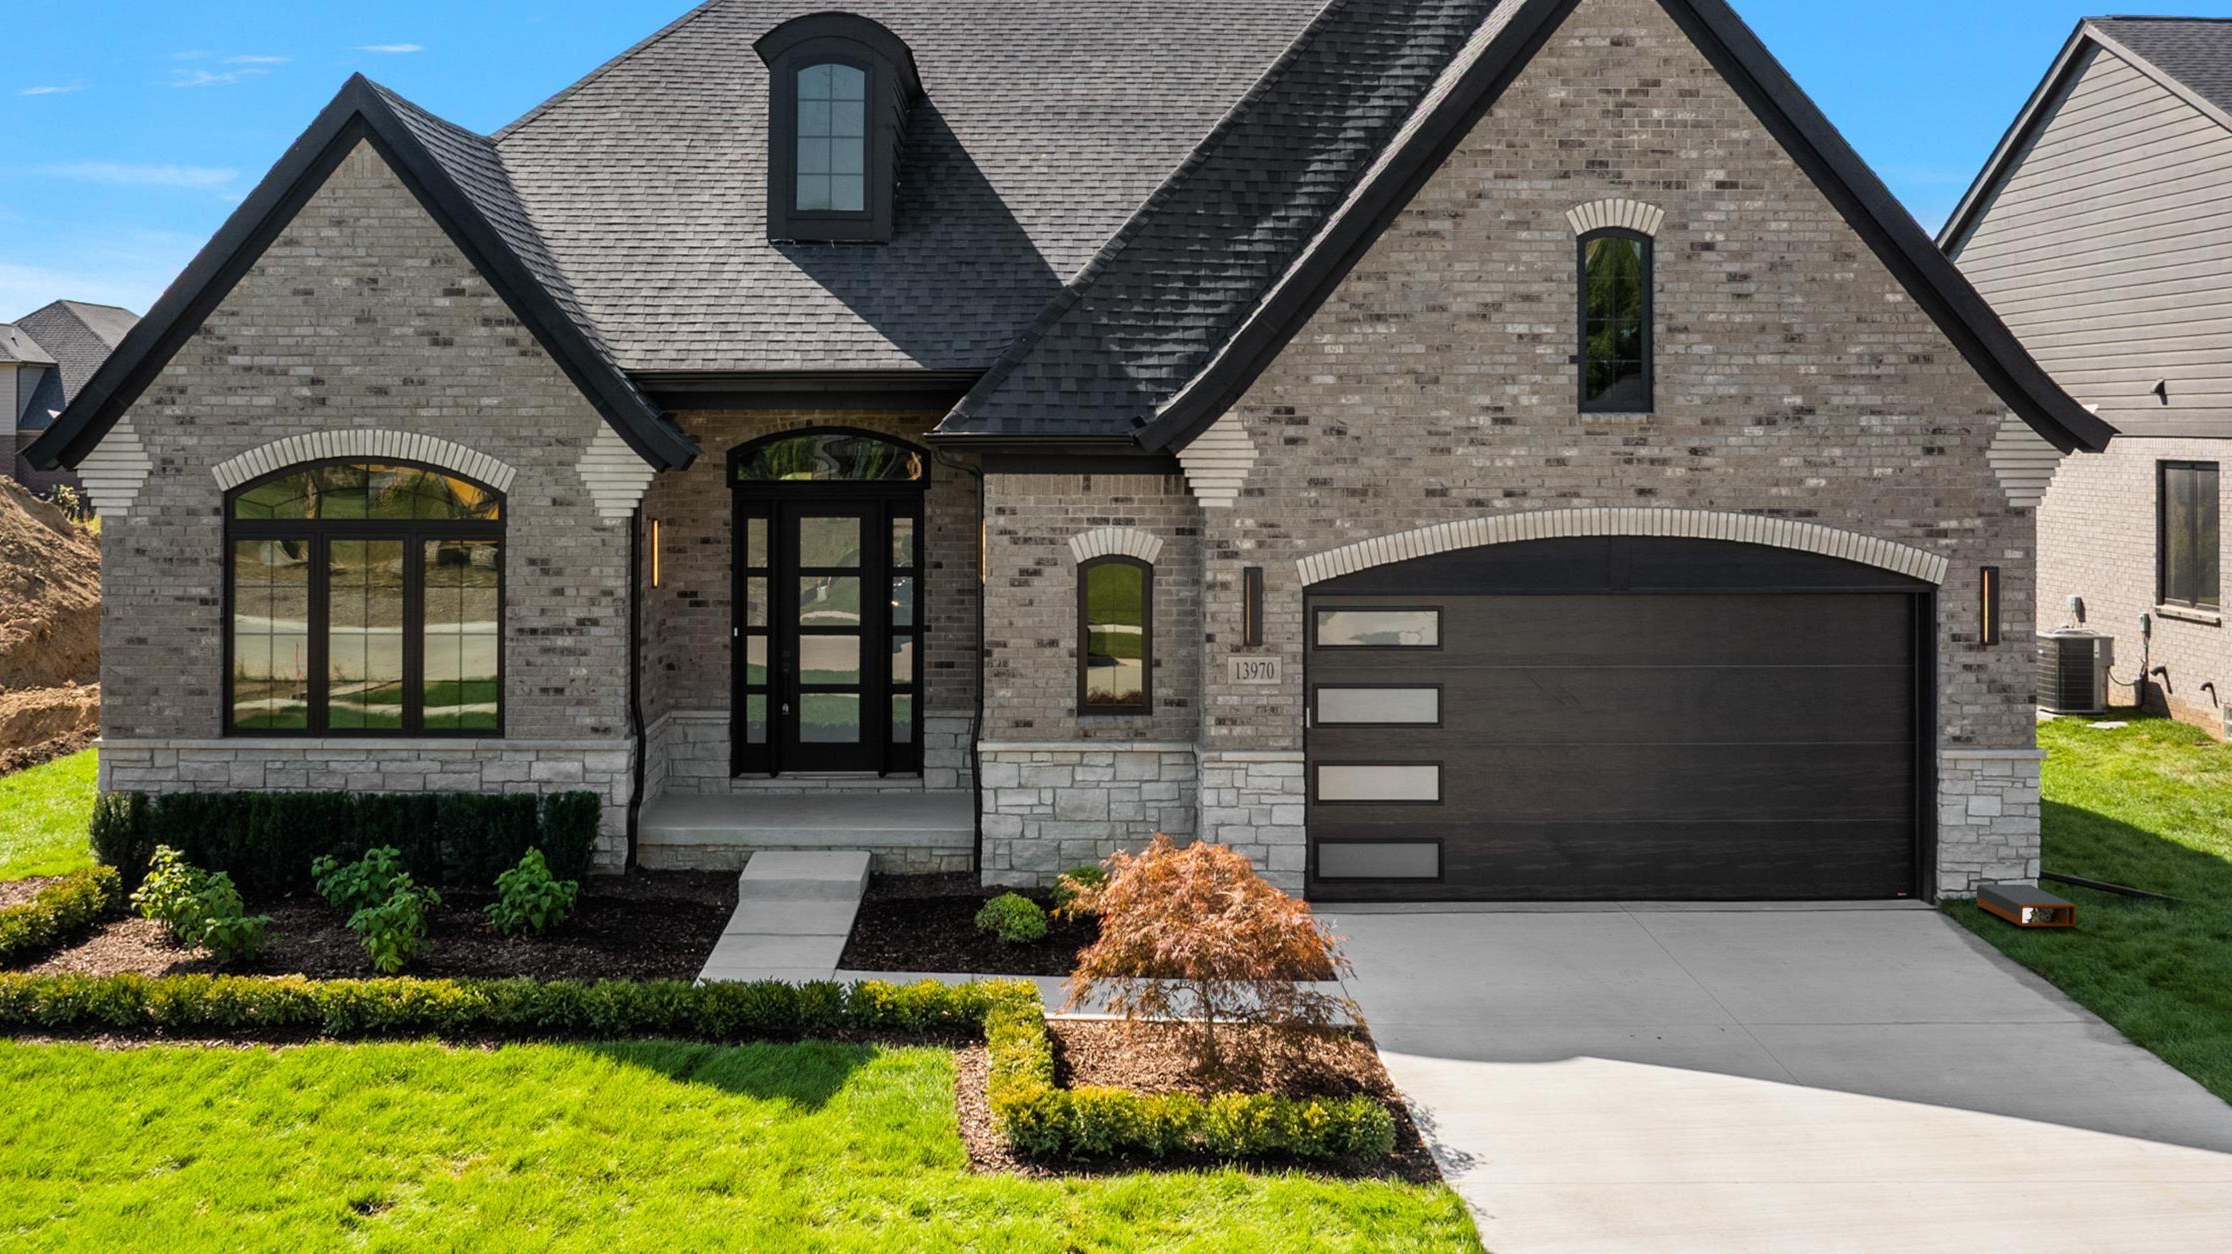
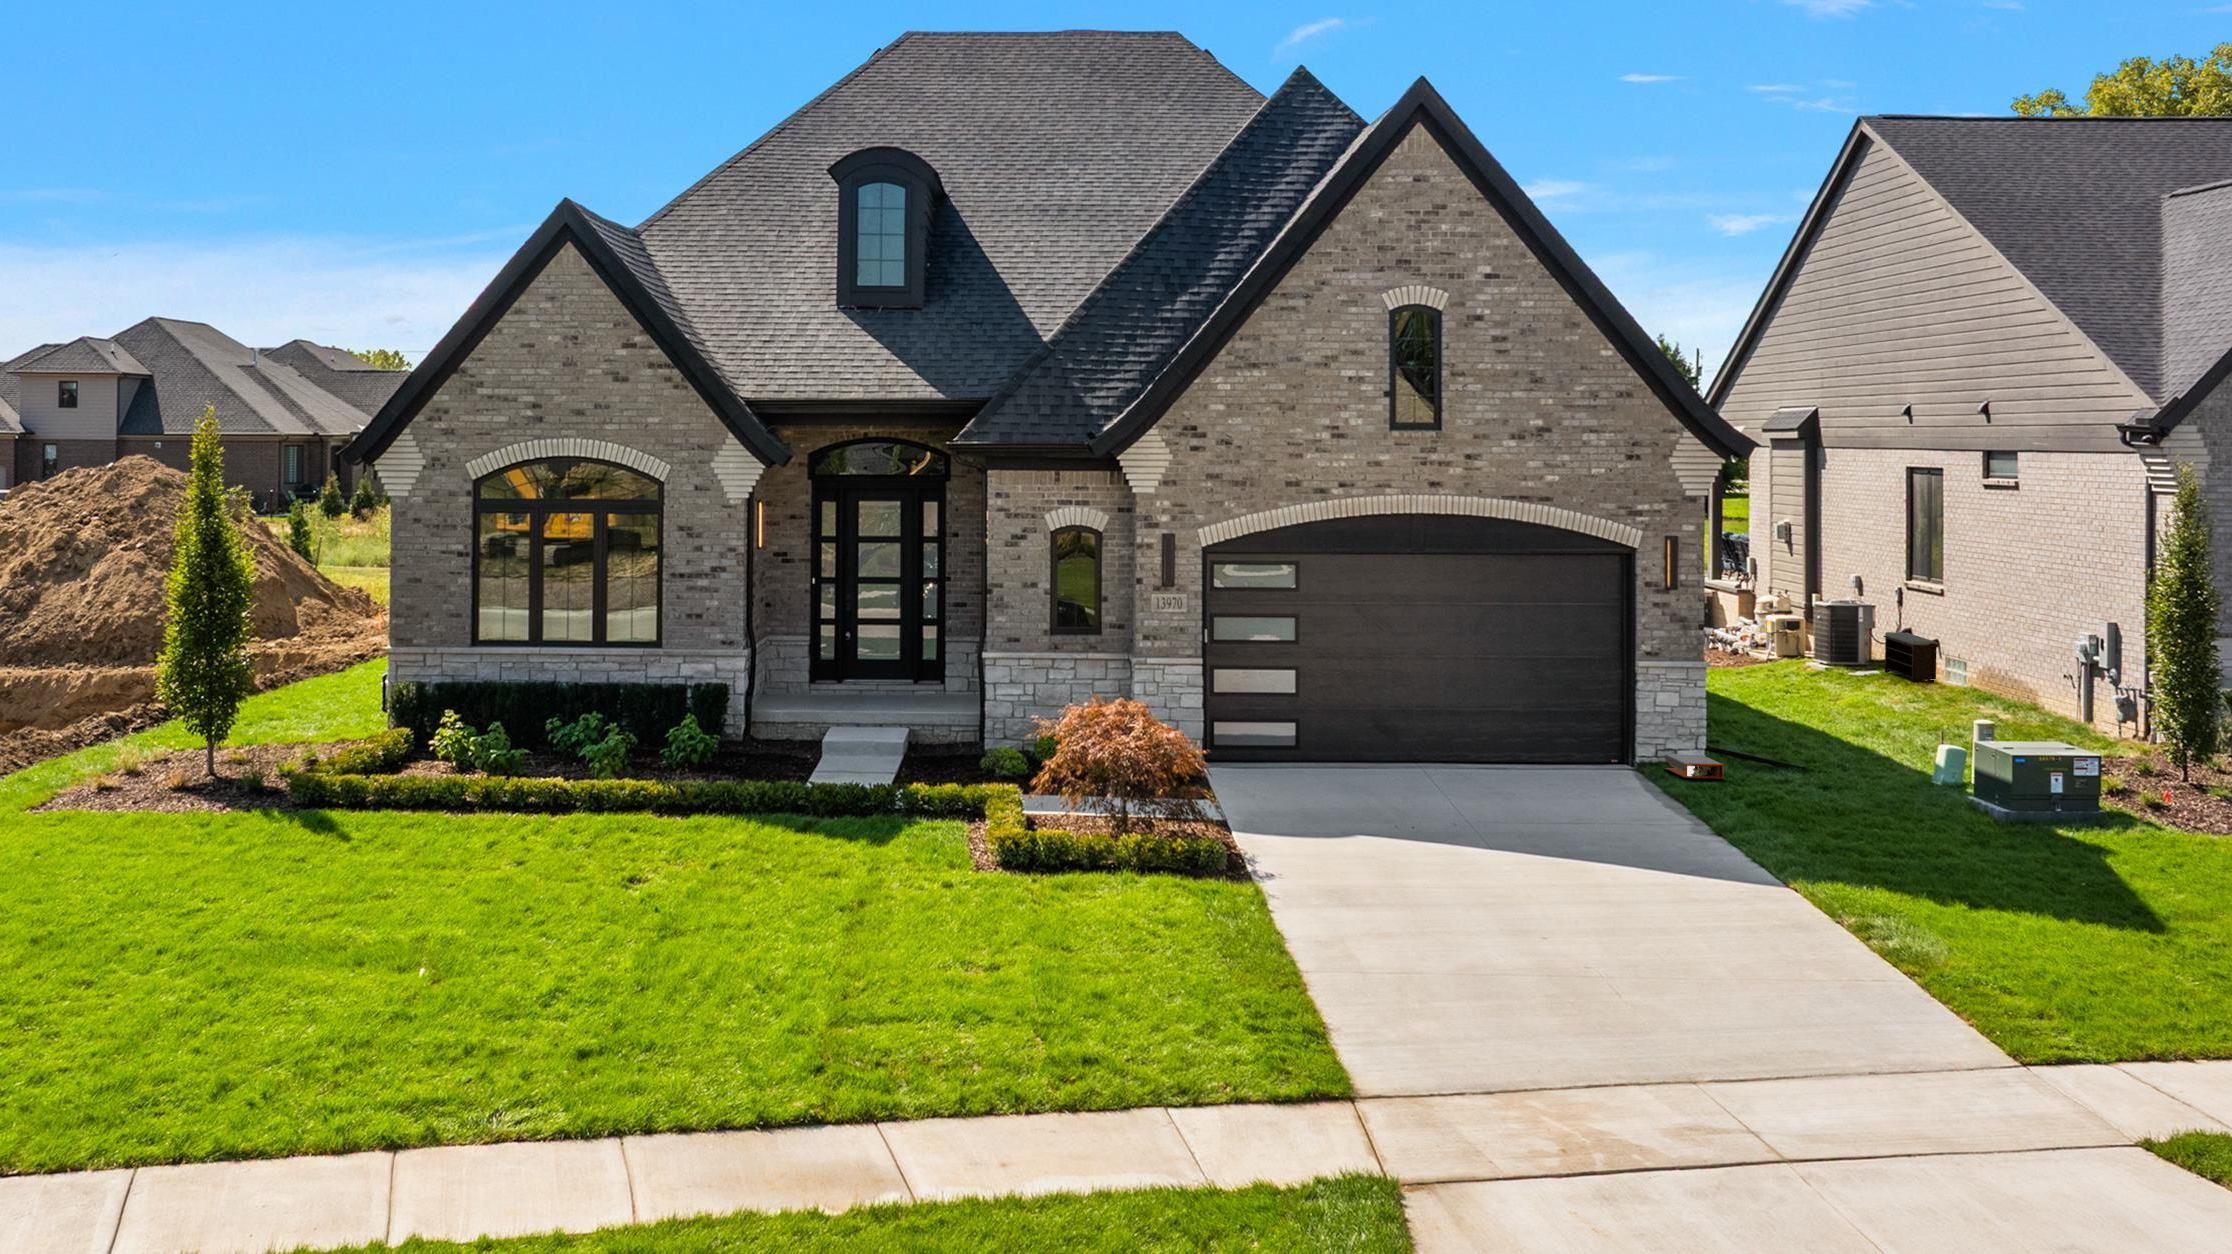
bench: none [2142,668,2227,737] -> present [1884,632,1939,683]

